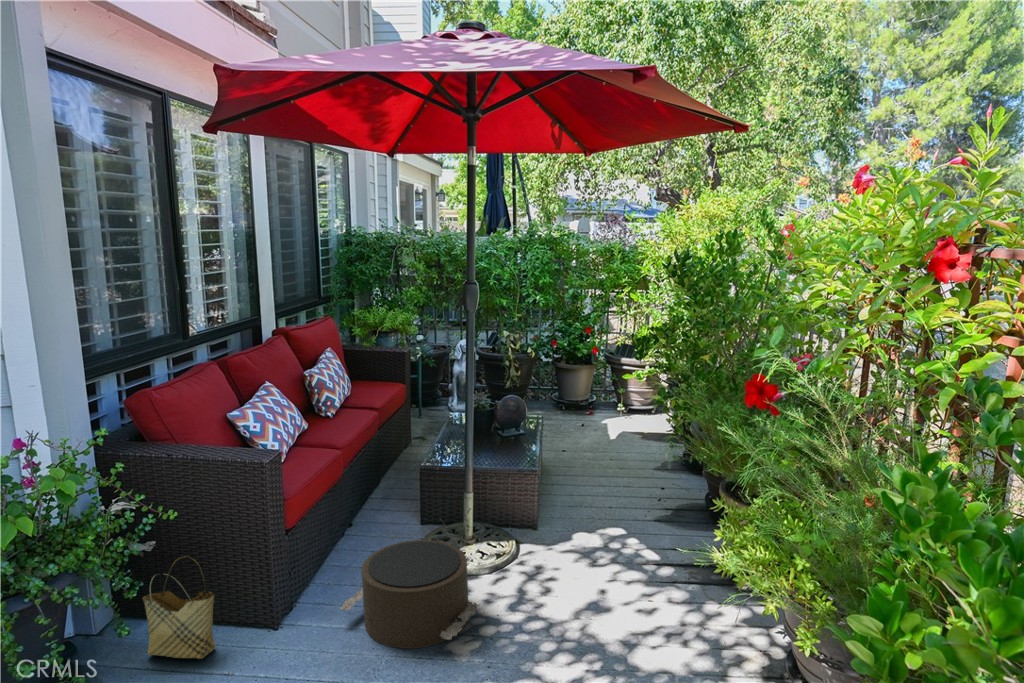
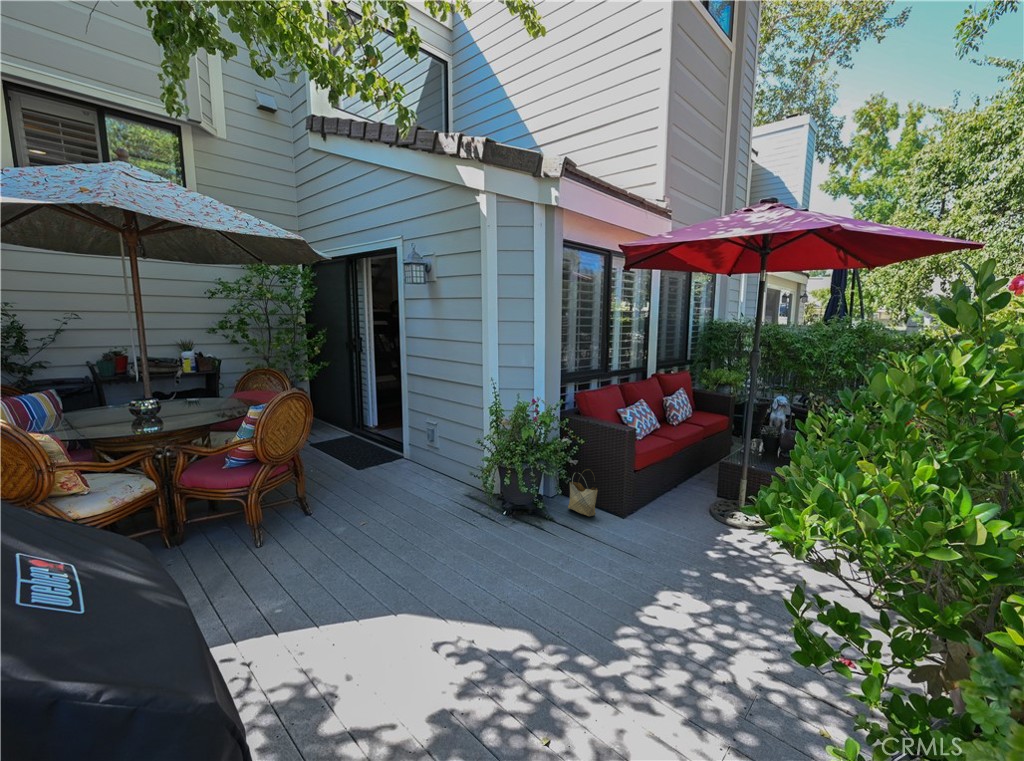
pouf: present [340,540,480,649] -> none [655,494,732,549]

